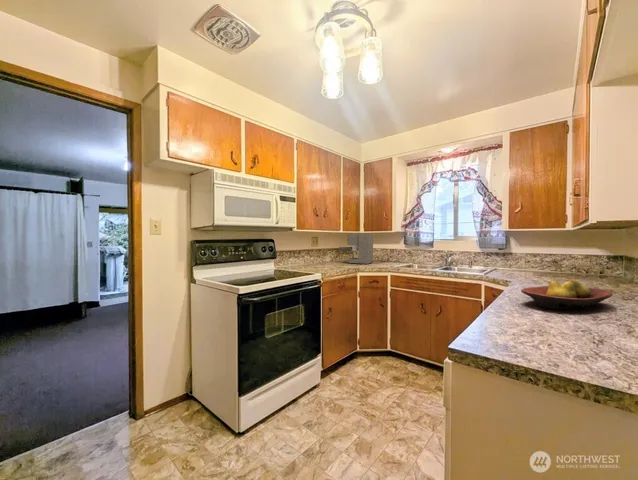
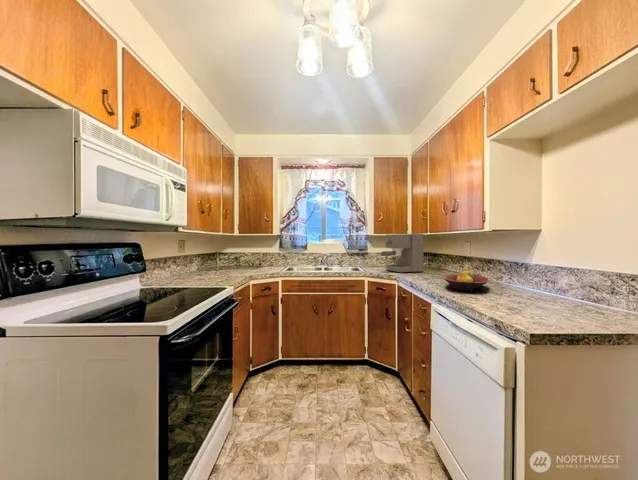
coffee maker: present [339,234,373,264] -> present [381,234,423,273]

